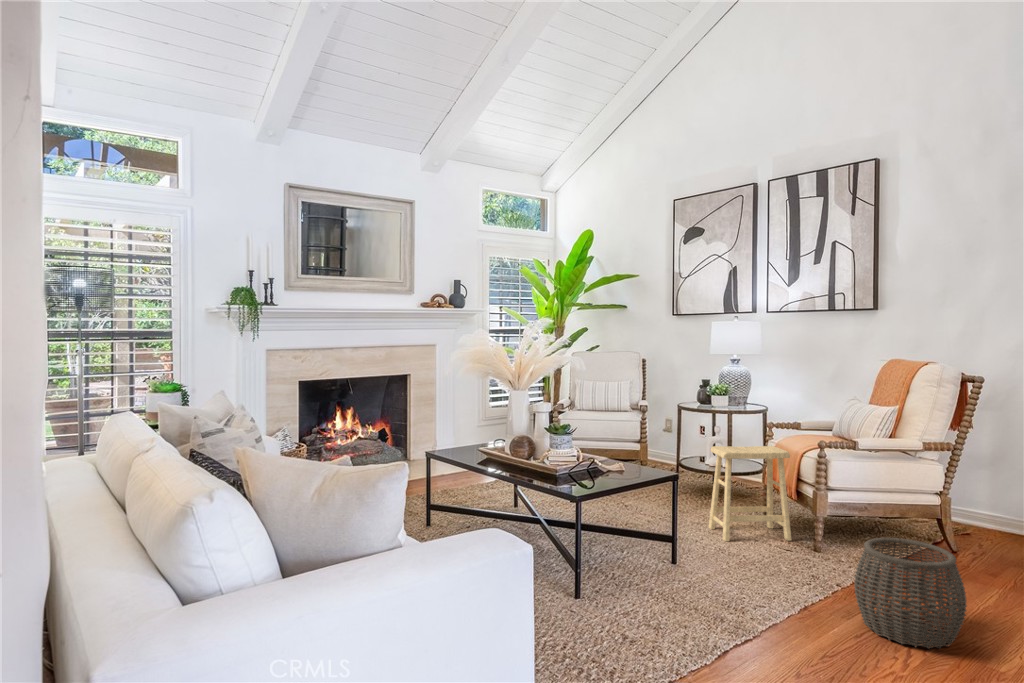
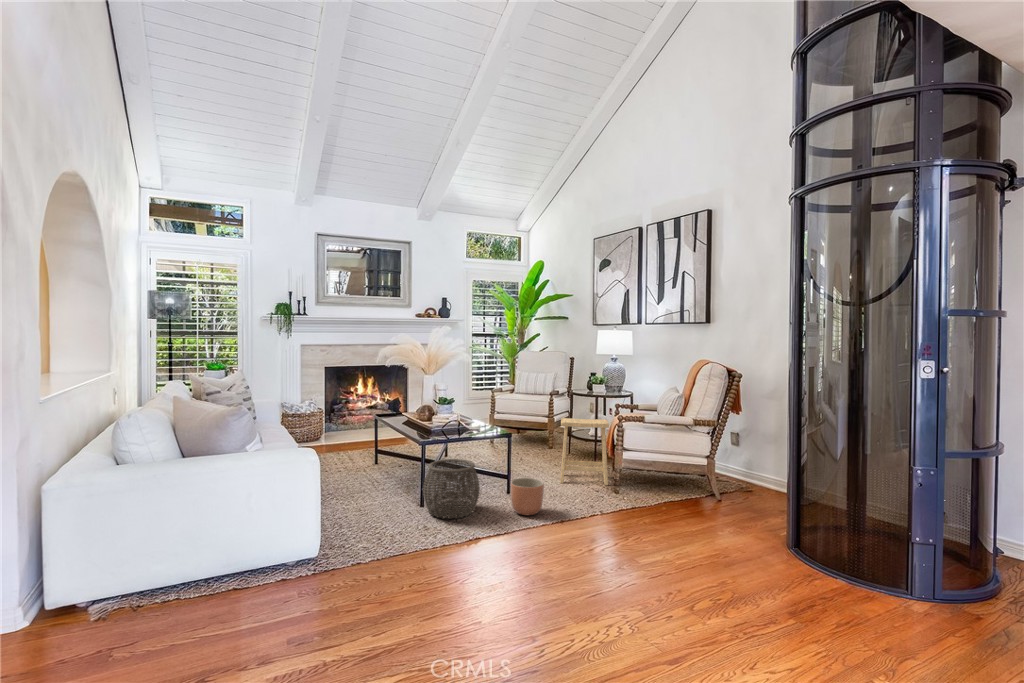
woven basket: present [854,538,967,649] -> present [423,459,480,519]
planter: none [716,543,770,603] -> present [511,478,544,515]

